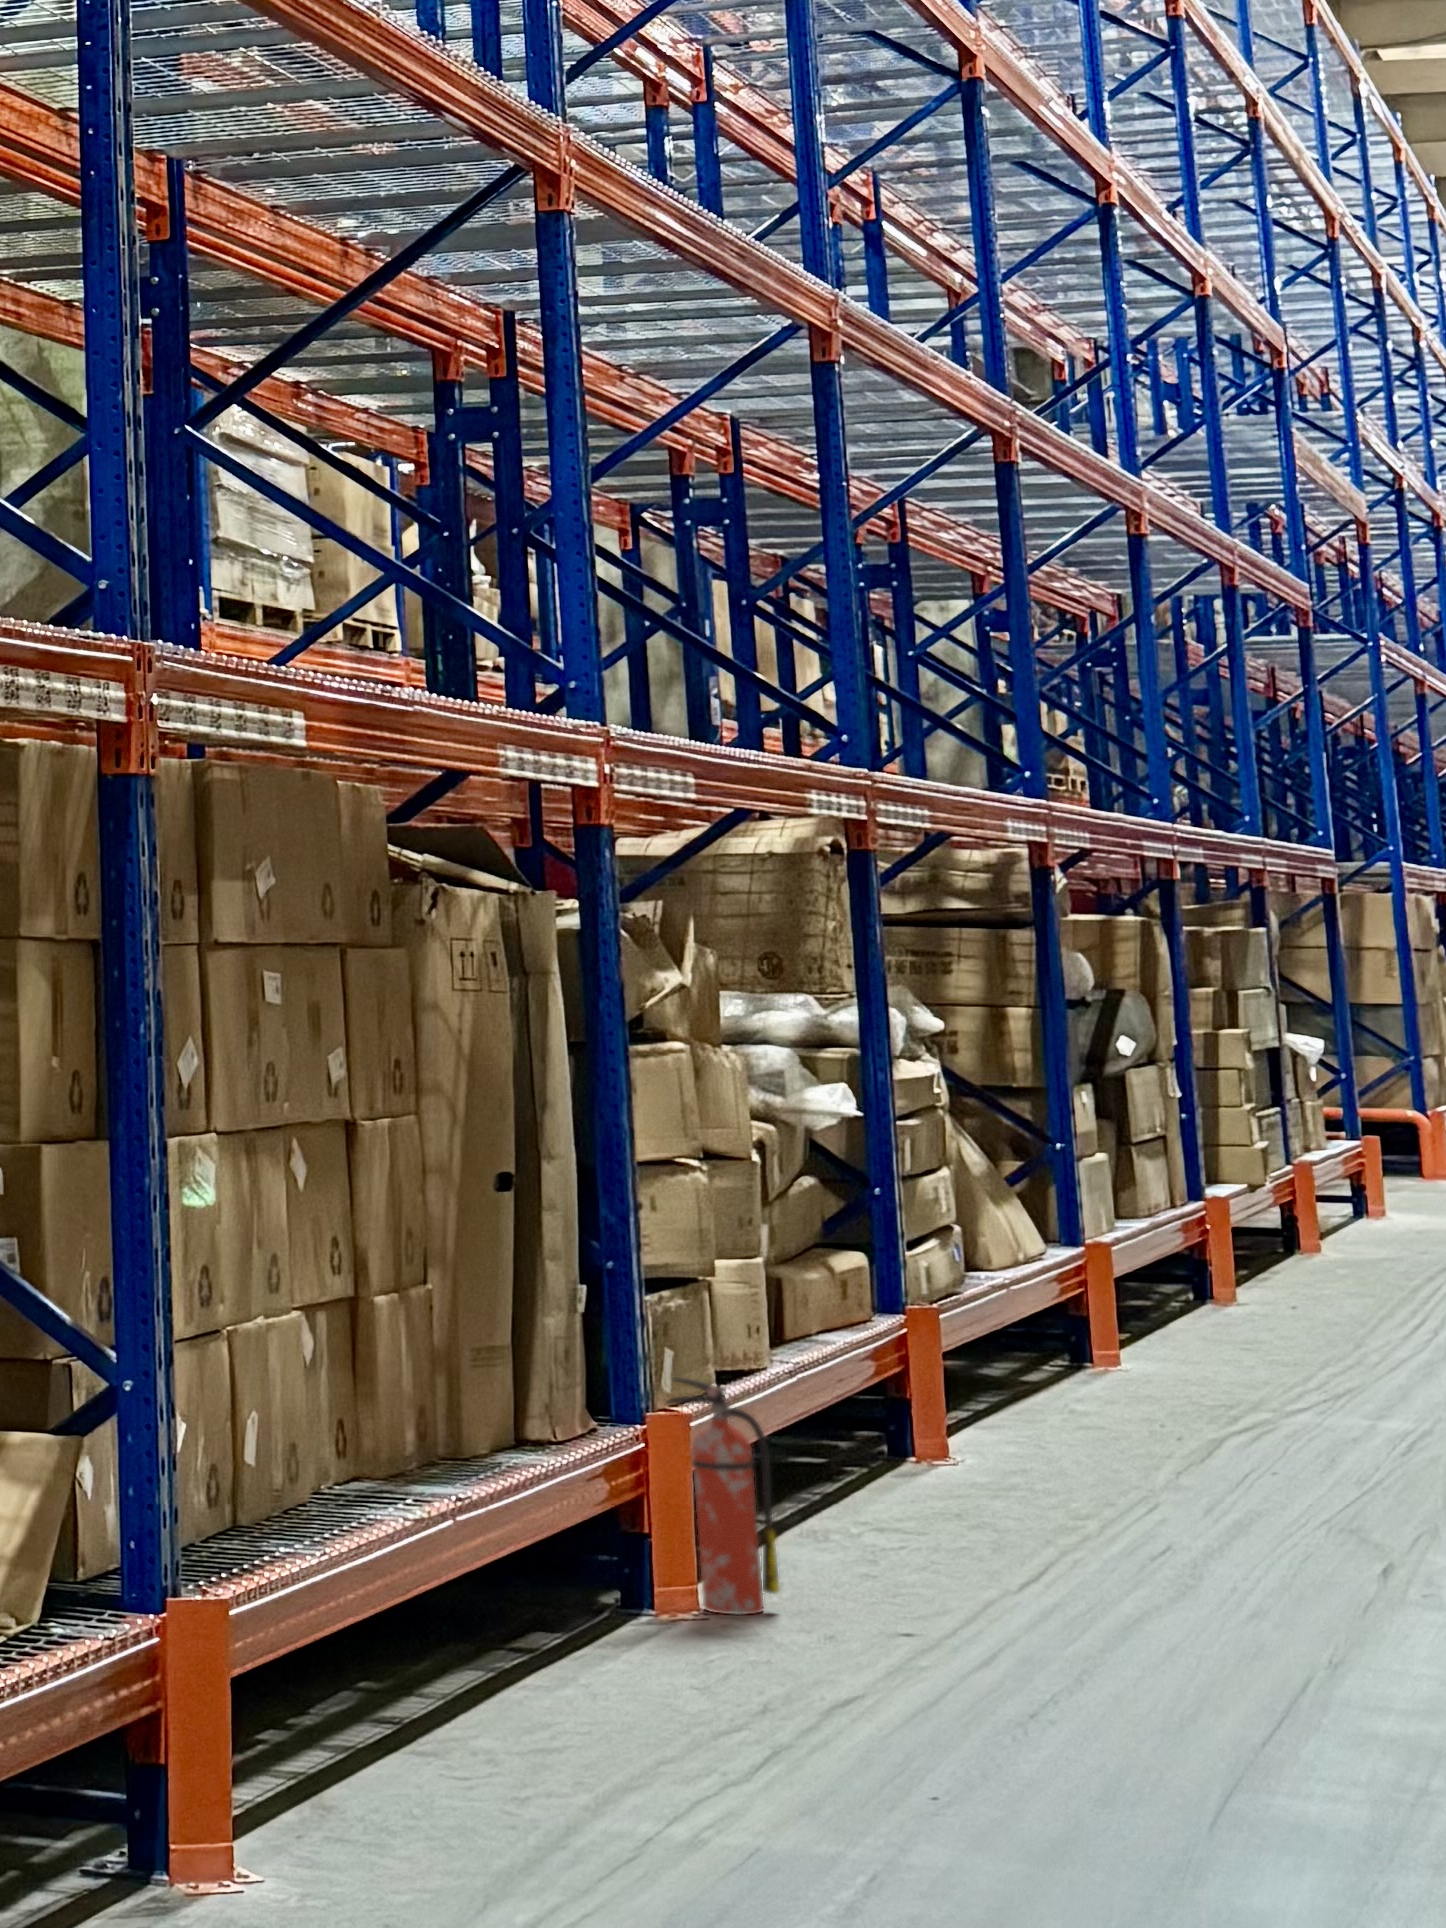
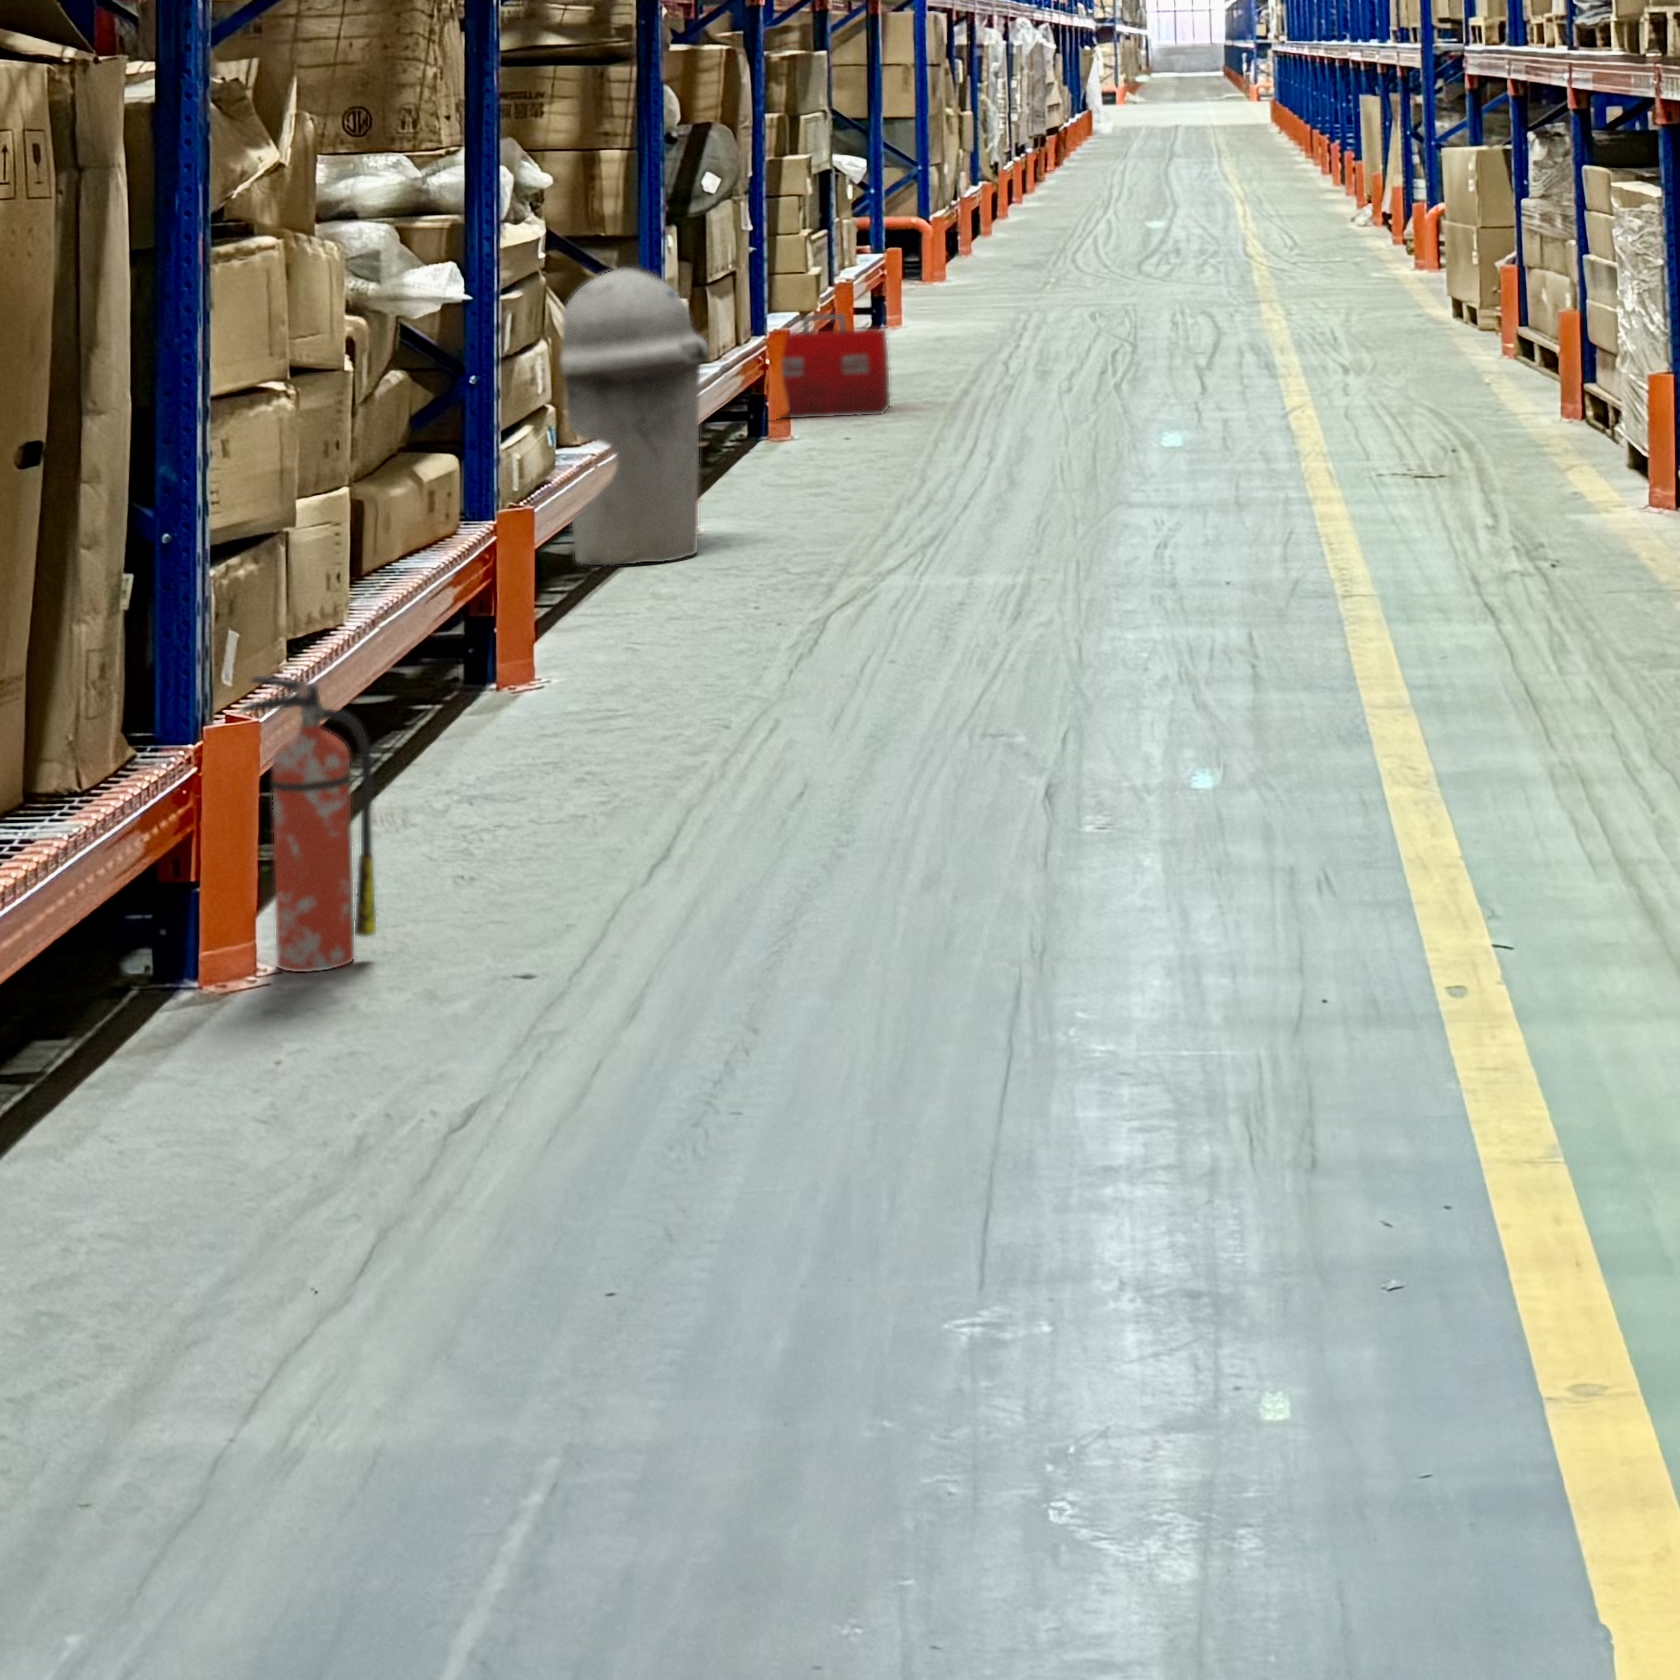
trash can: none [955,1109,1110,1386] -> present [561,266,709,565]
toolbox: none [1201,1185,1339,1290] -> present [782,314,890,418]

